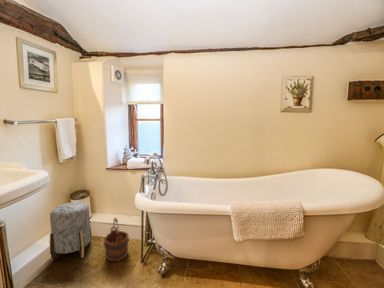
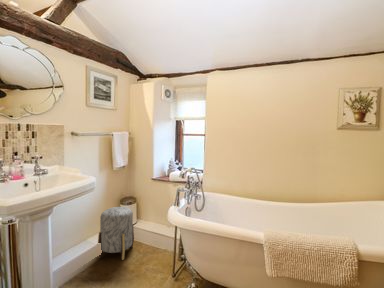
wooden bucket: present [104,218,129,261] -> none [141,226,164,269]

